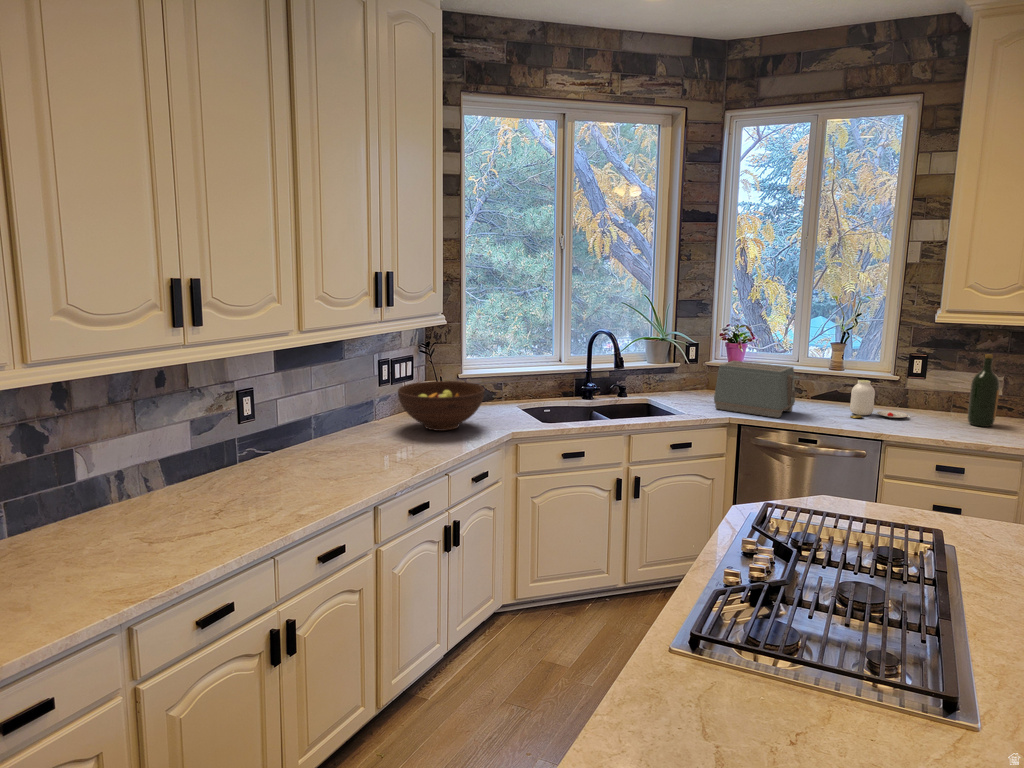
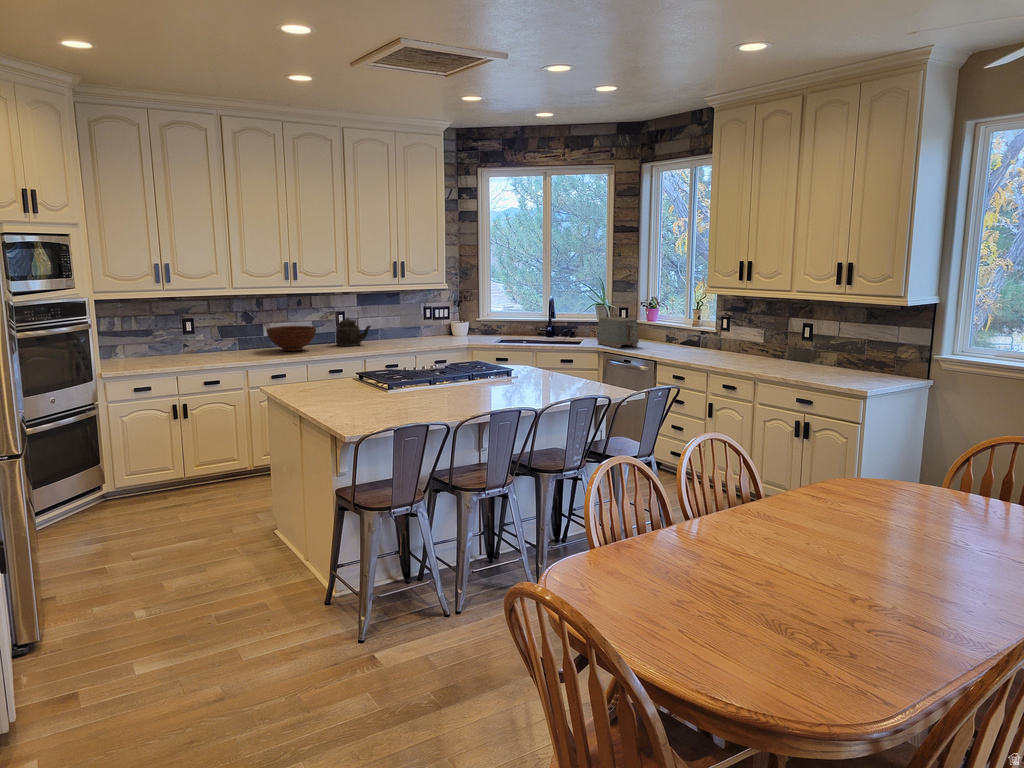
wine bottle: present [968,354,1000,427] -> none [719,313,736,358]
jar: present [850,380,908,418] -> none [661,329,696,352]
fruit bowl: present [398,381,484,431] -> present [266,326,316,351]
kettle: none [254,390,342,476] -> present [336,311,371,346]

